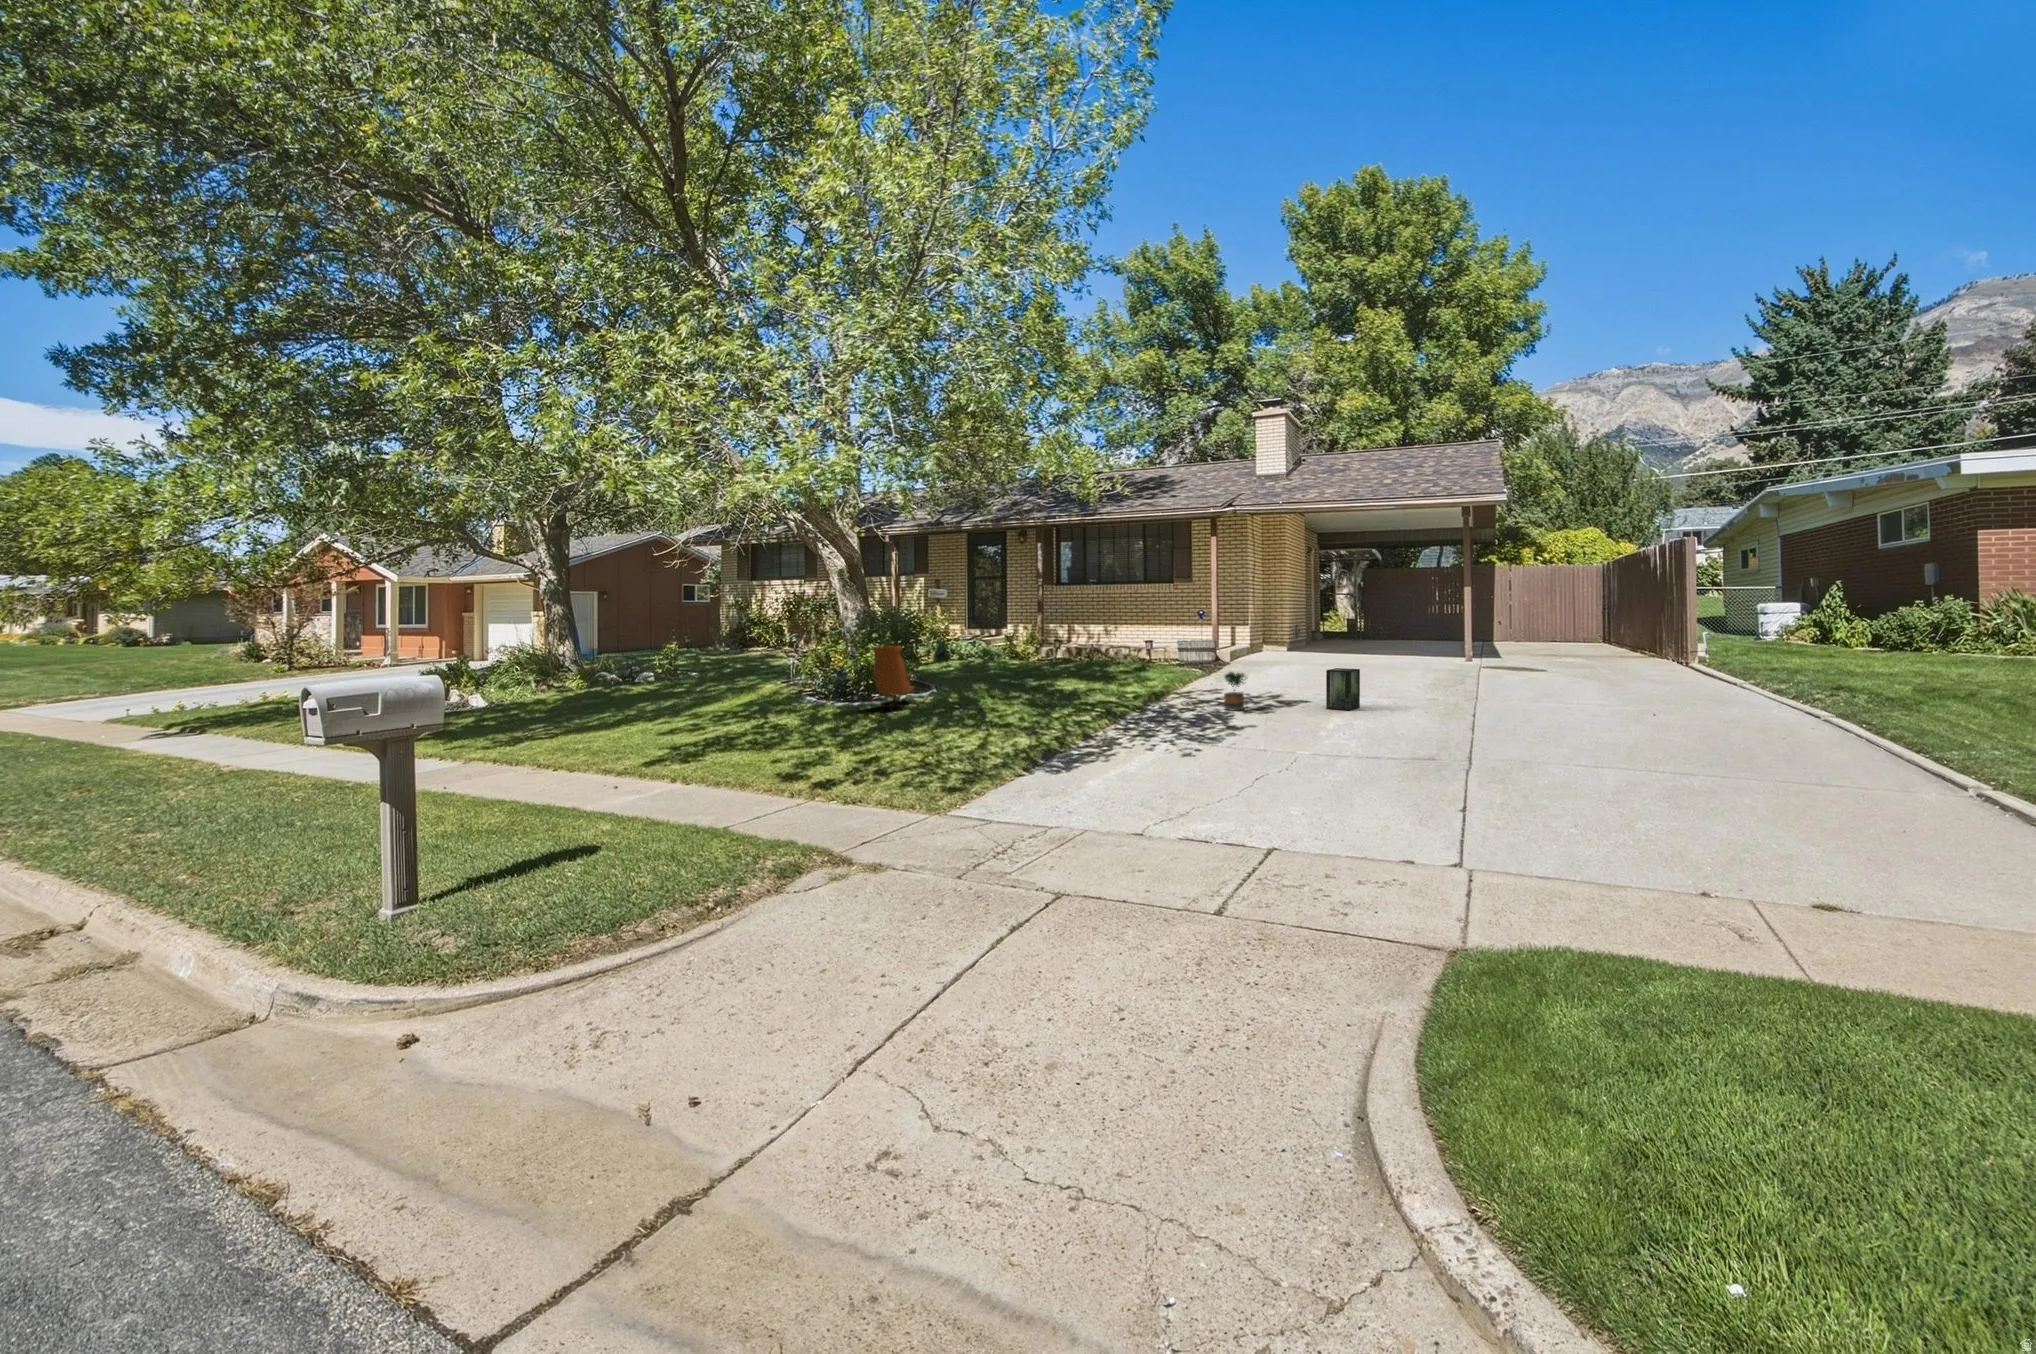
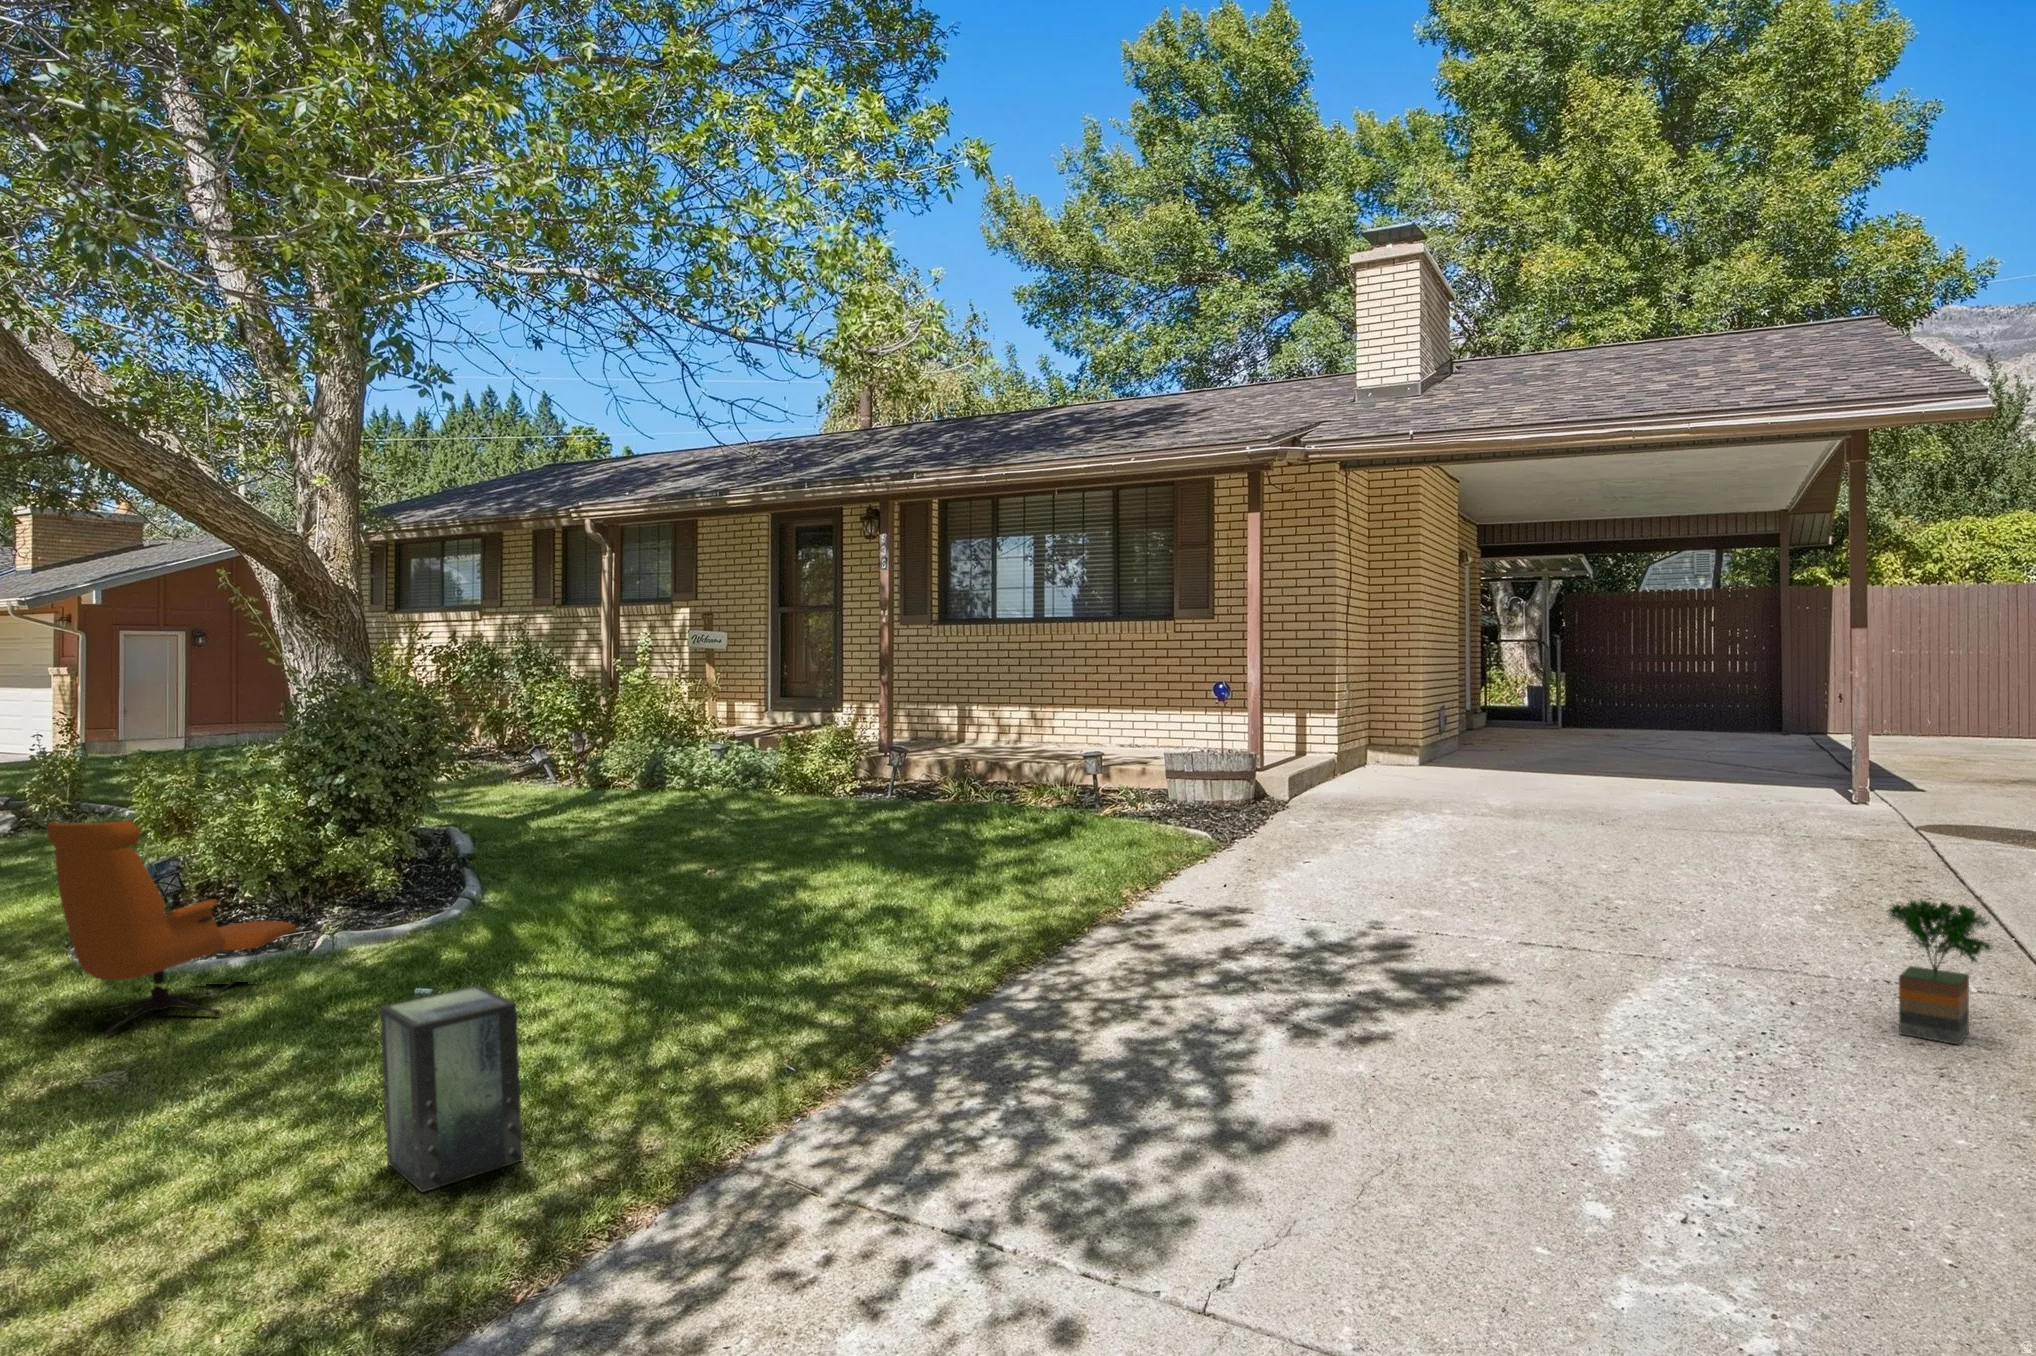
storage box: present [1326,668,1360,711] -> present [380,986,523,1192]
potted tree: present [1224,672,1246,711] -> present [1887,899,1992,1044]

